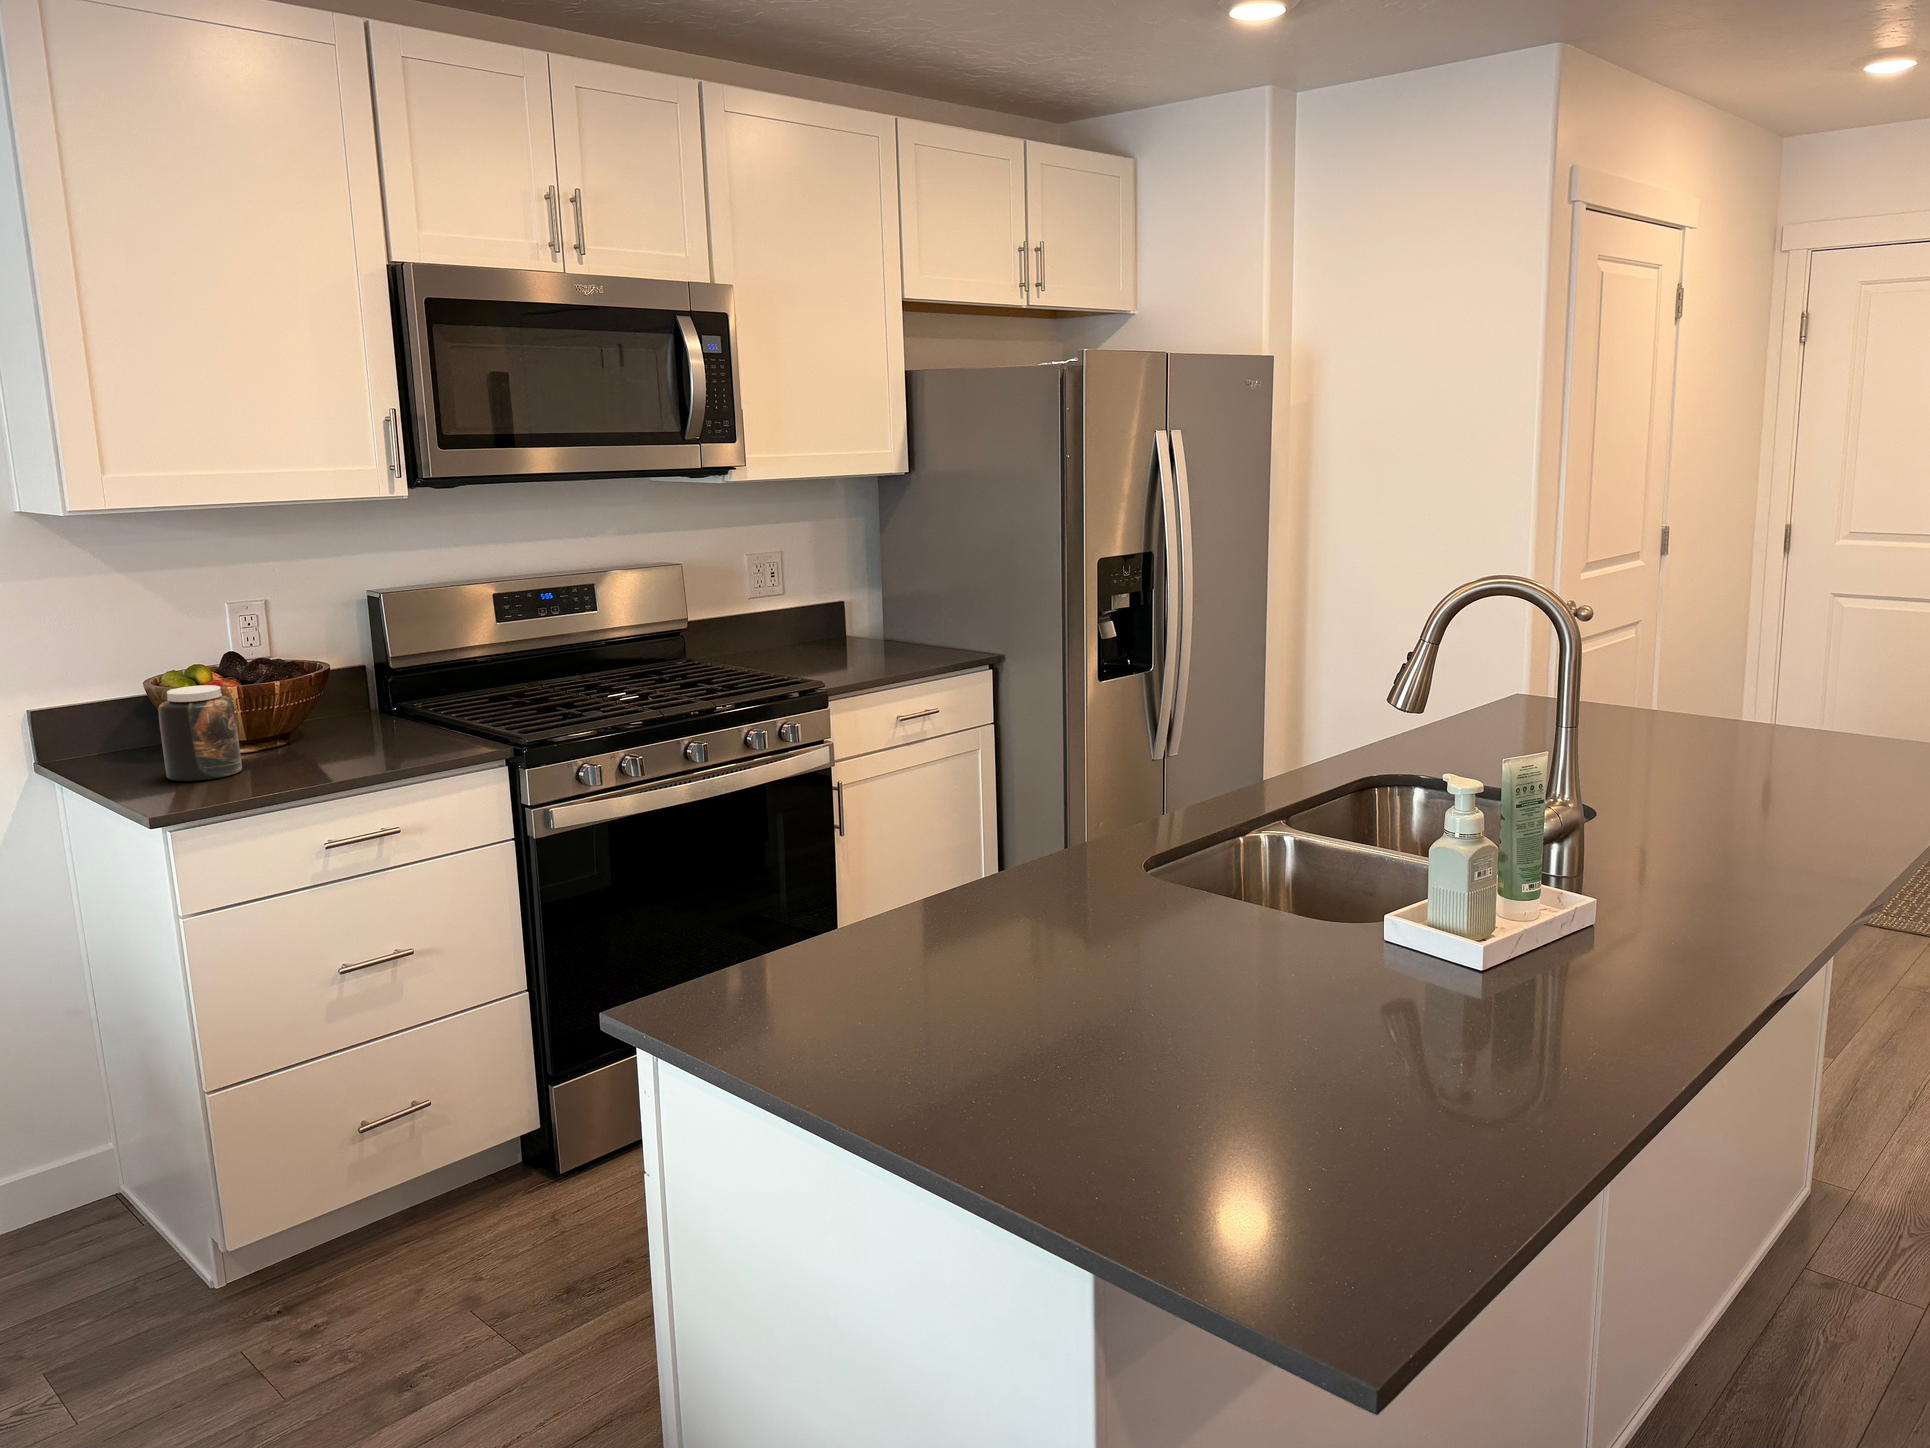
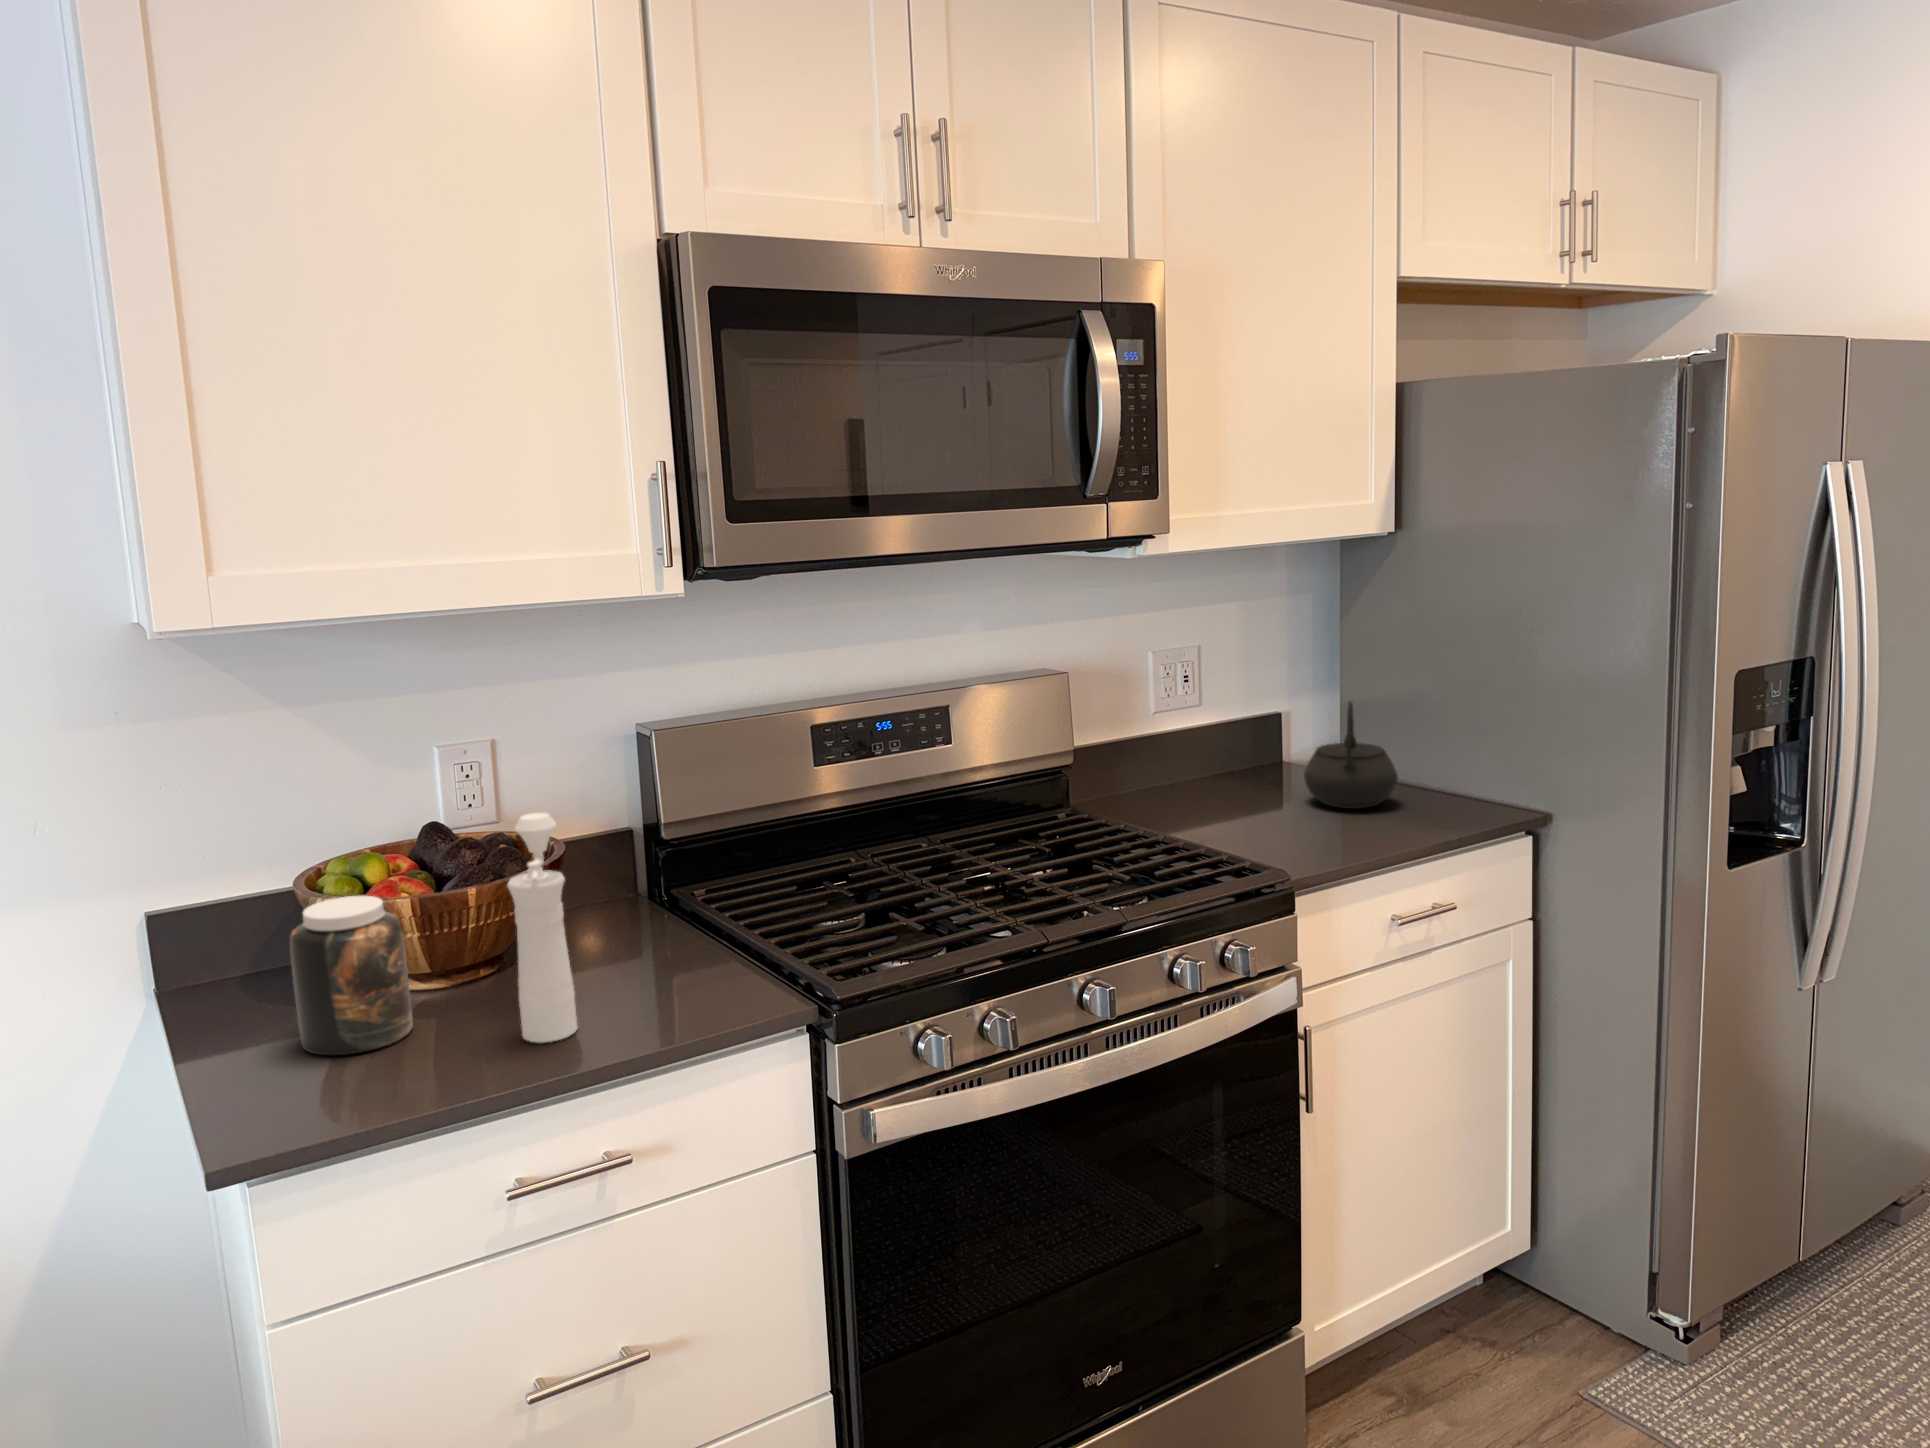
kettle: none [849,583,911,656] -> present [1304,701,1398,809]
pepper mill: none [305,633,357,769] -> present [507,813,578,1043]

